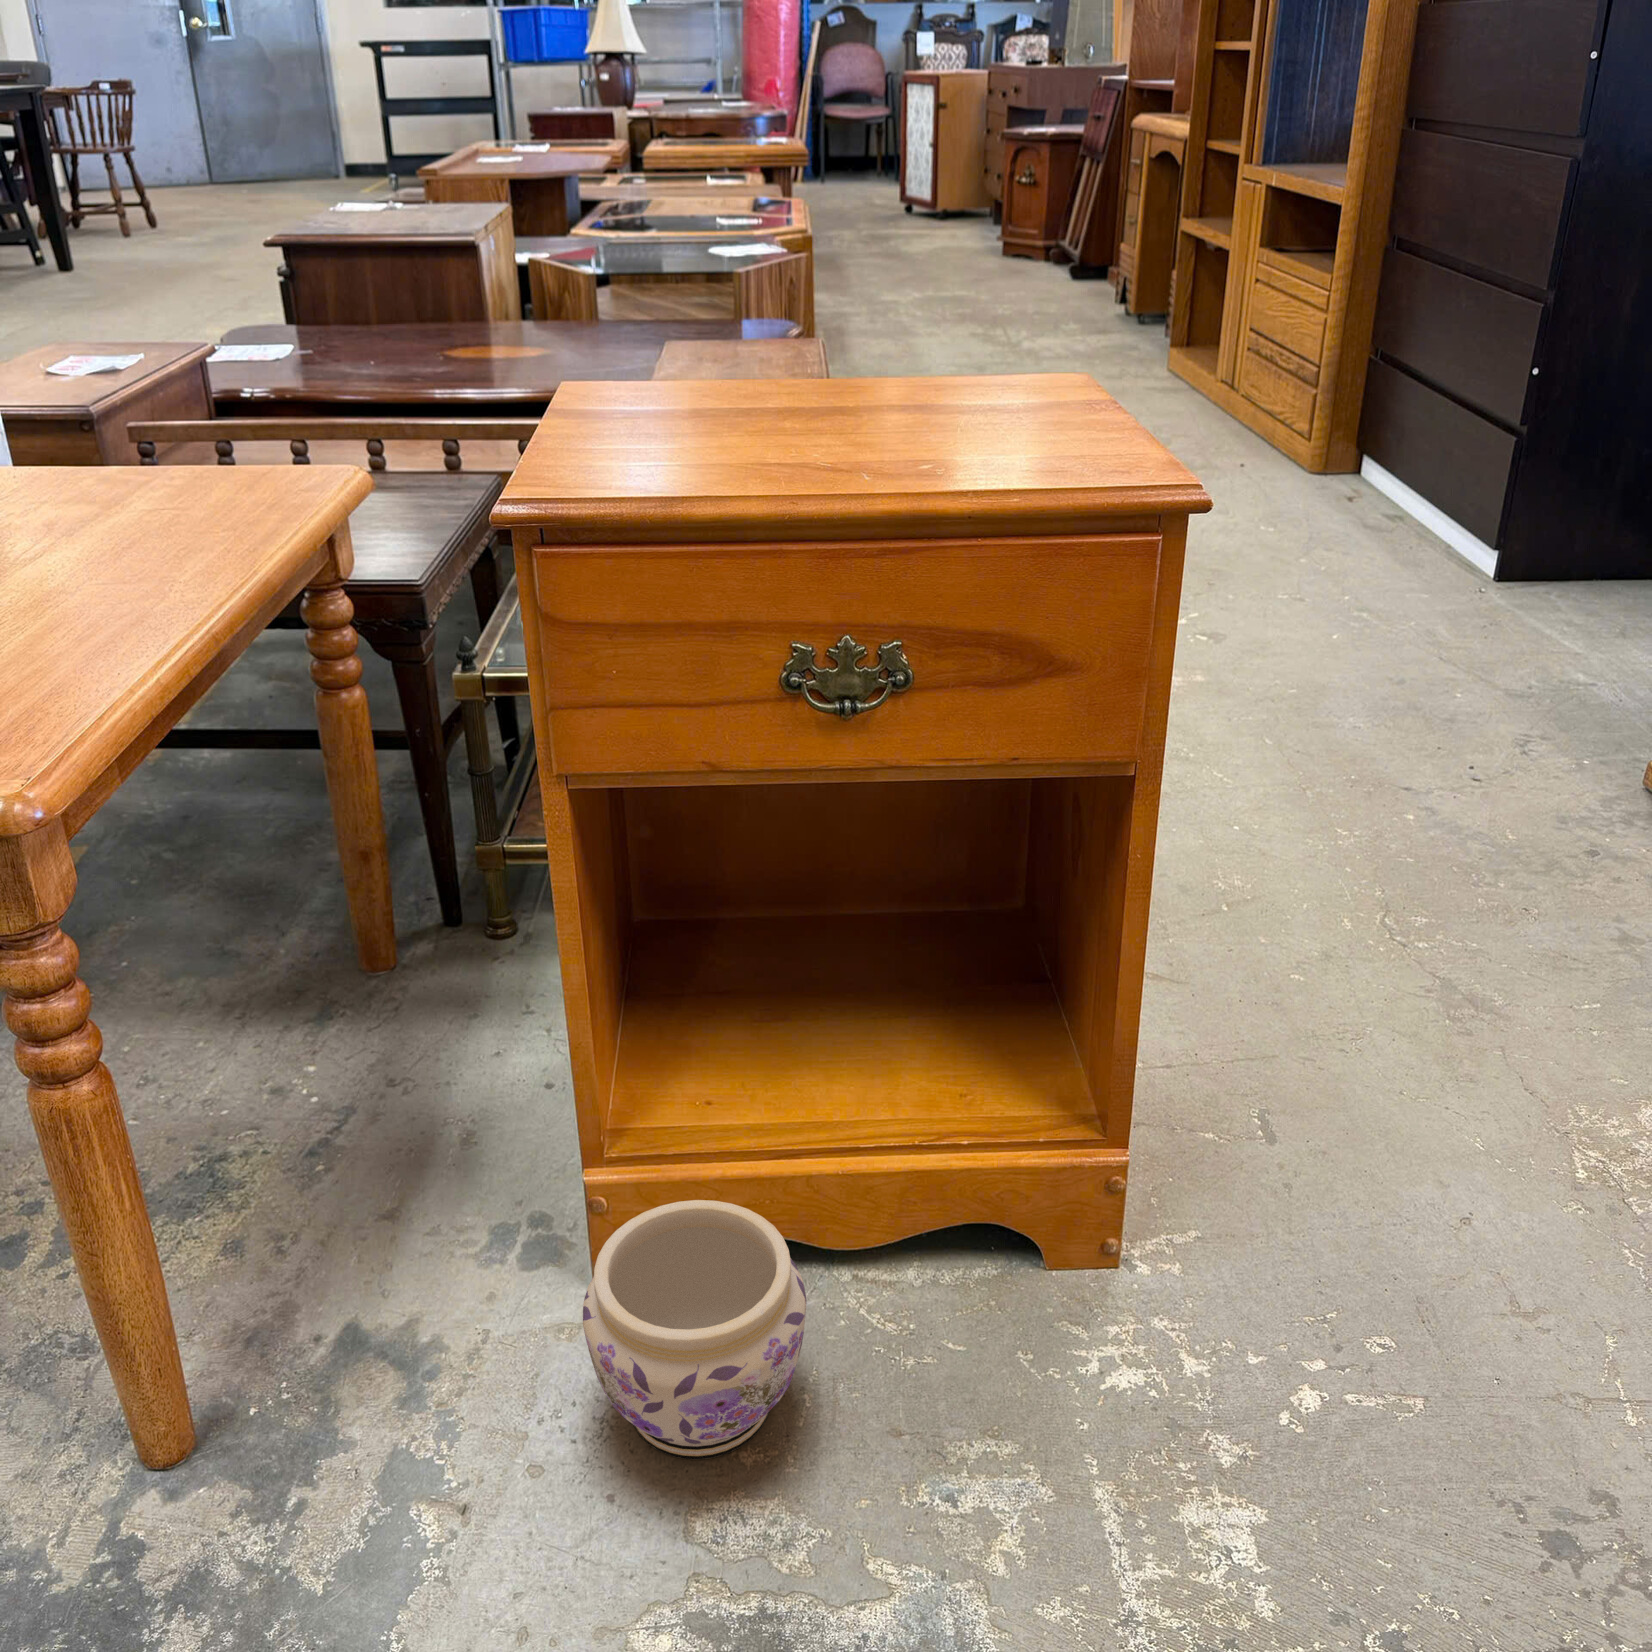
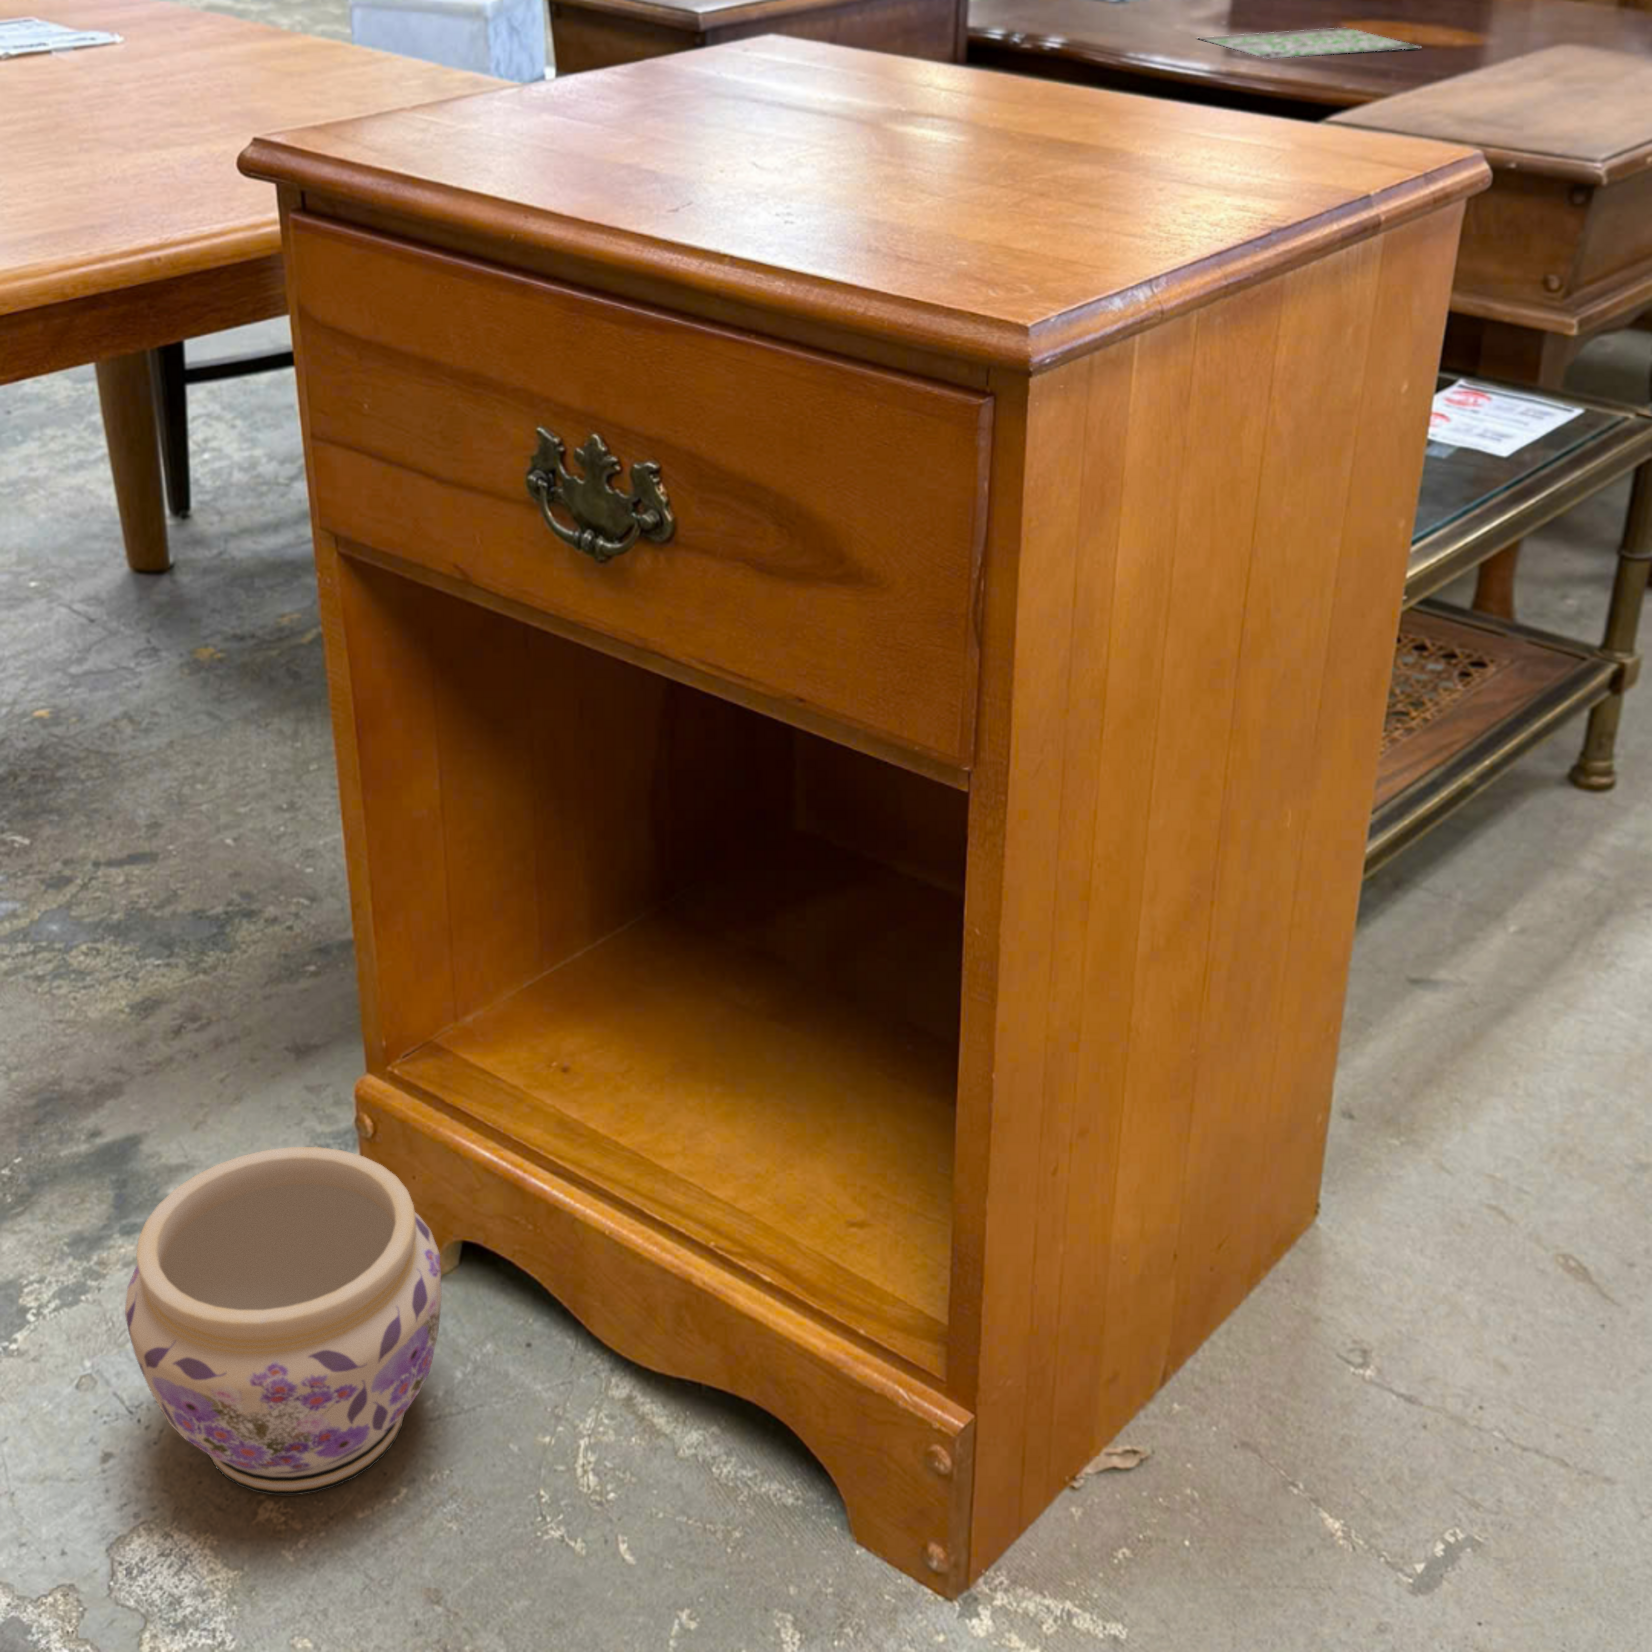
book: none [441,354,583,378] -> present [1201,28,1417,58]

